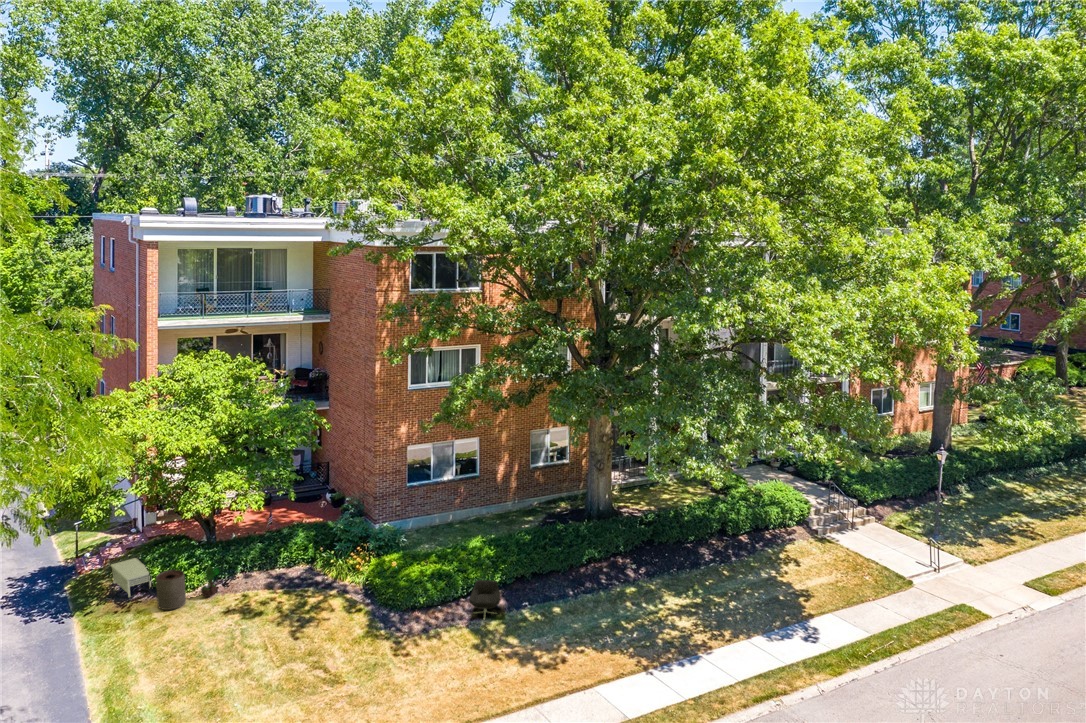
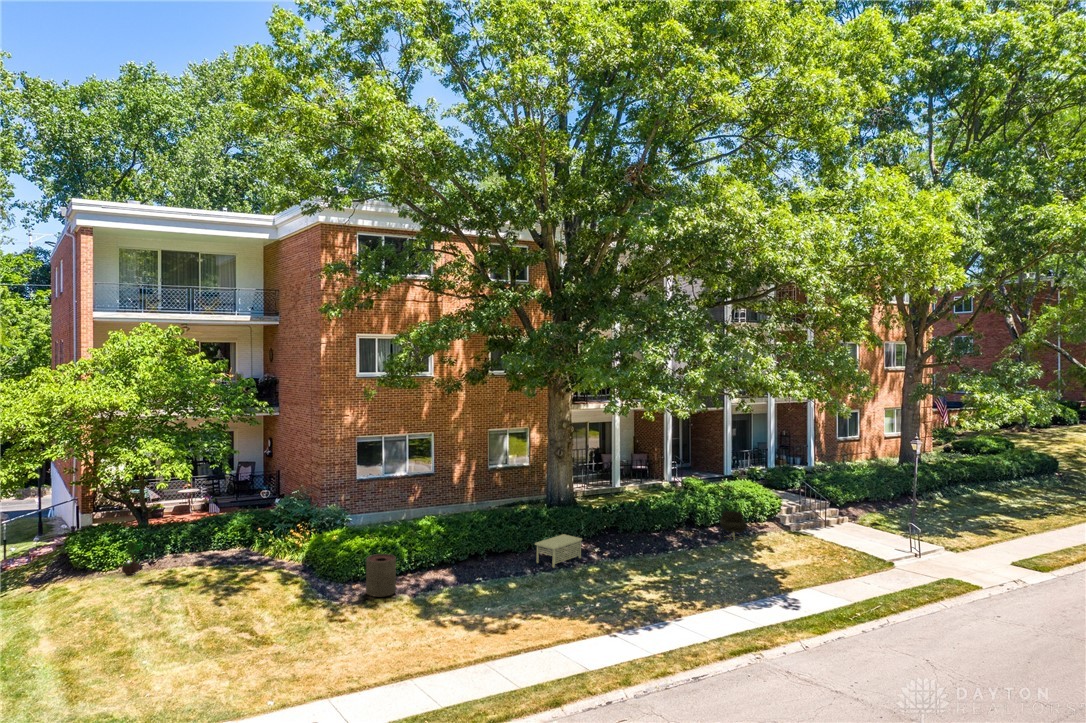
storage bench: present [111,558,151,597] -> present [535,534,582,567]
trash can: present [156,570,186,610] -> present [366,554,396,597]
lounge chair: present [469,580,500,619] -> present [720,511,748,540]

